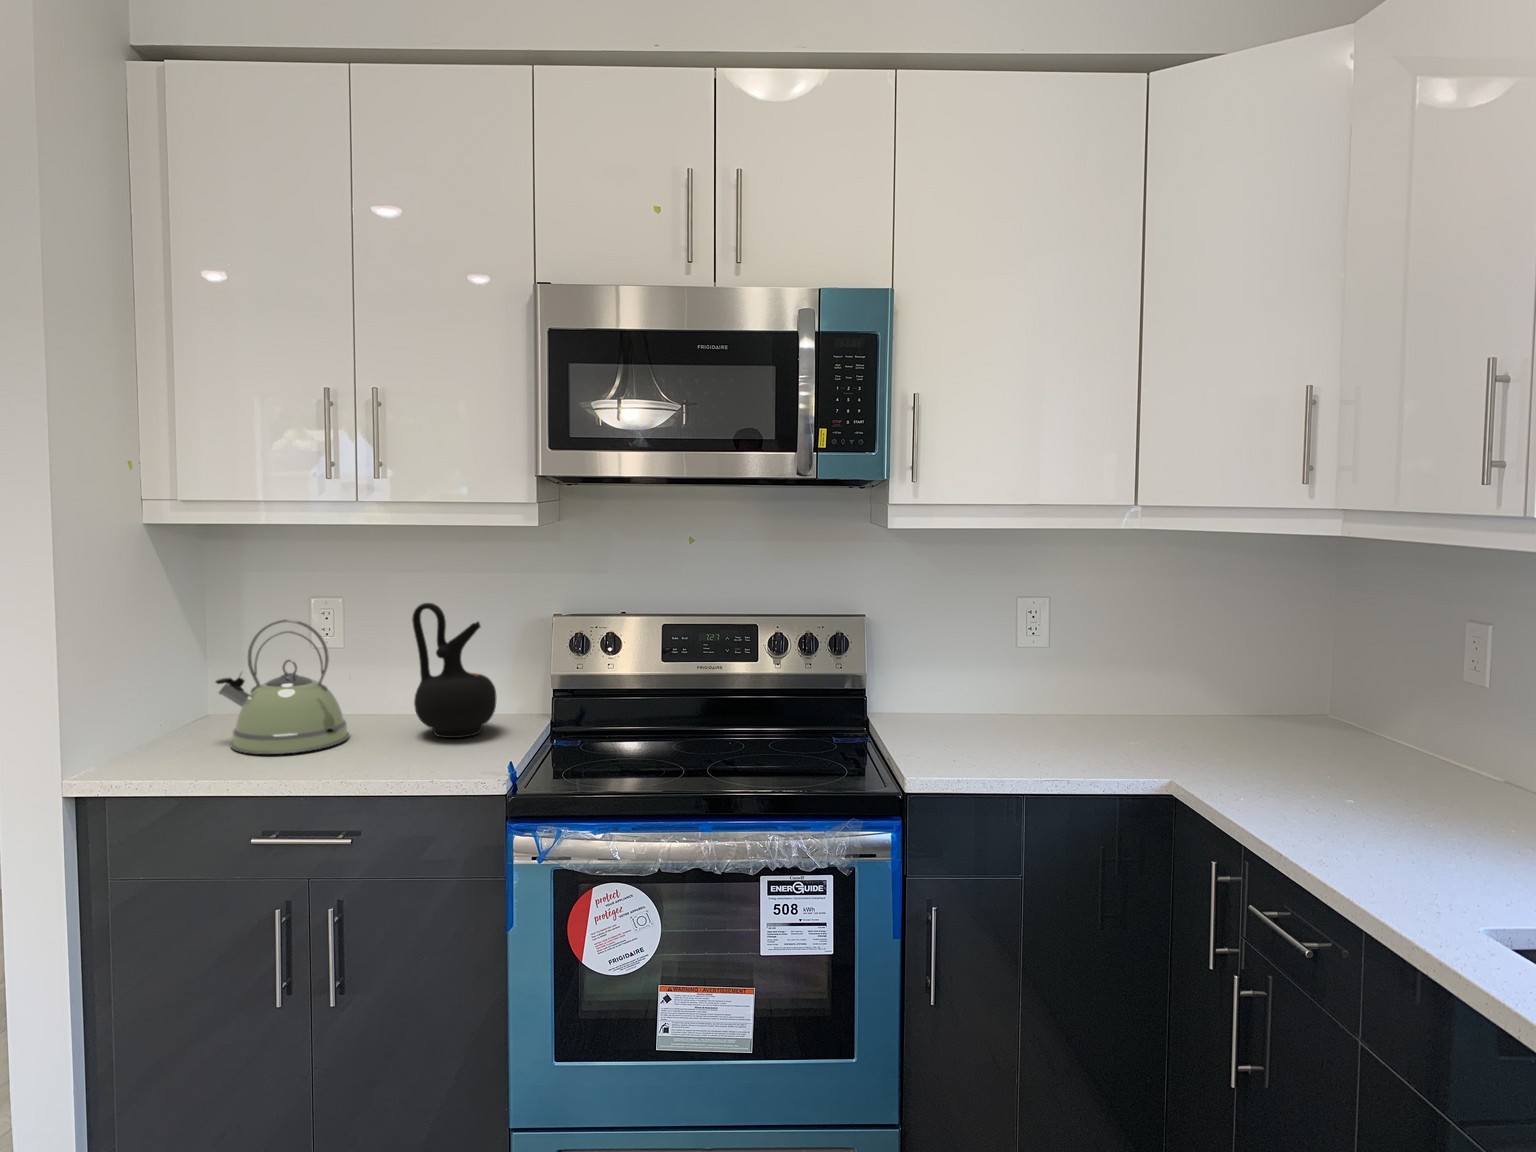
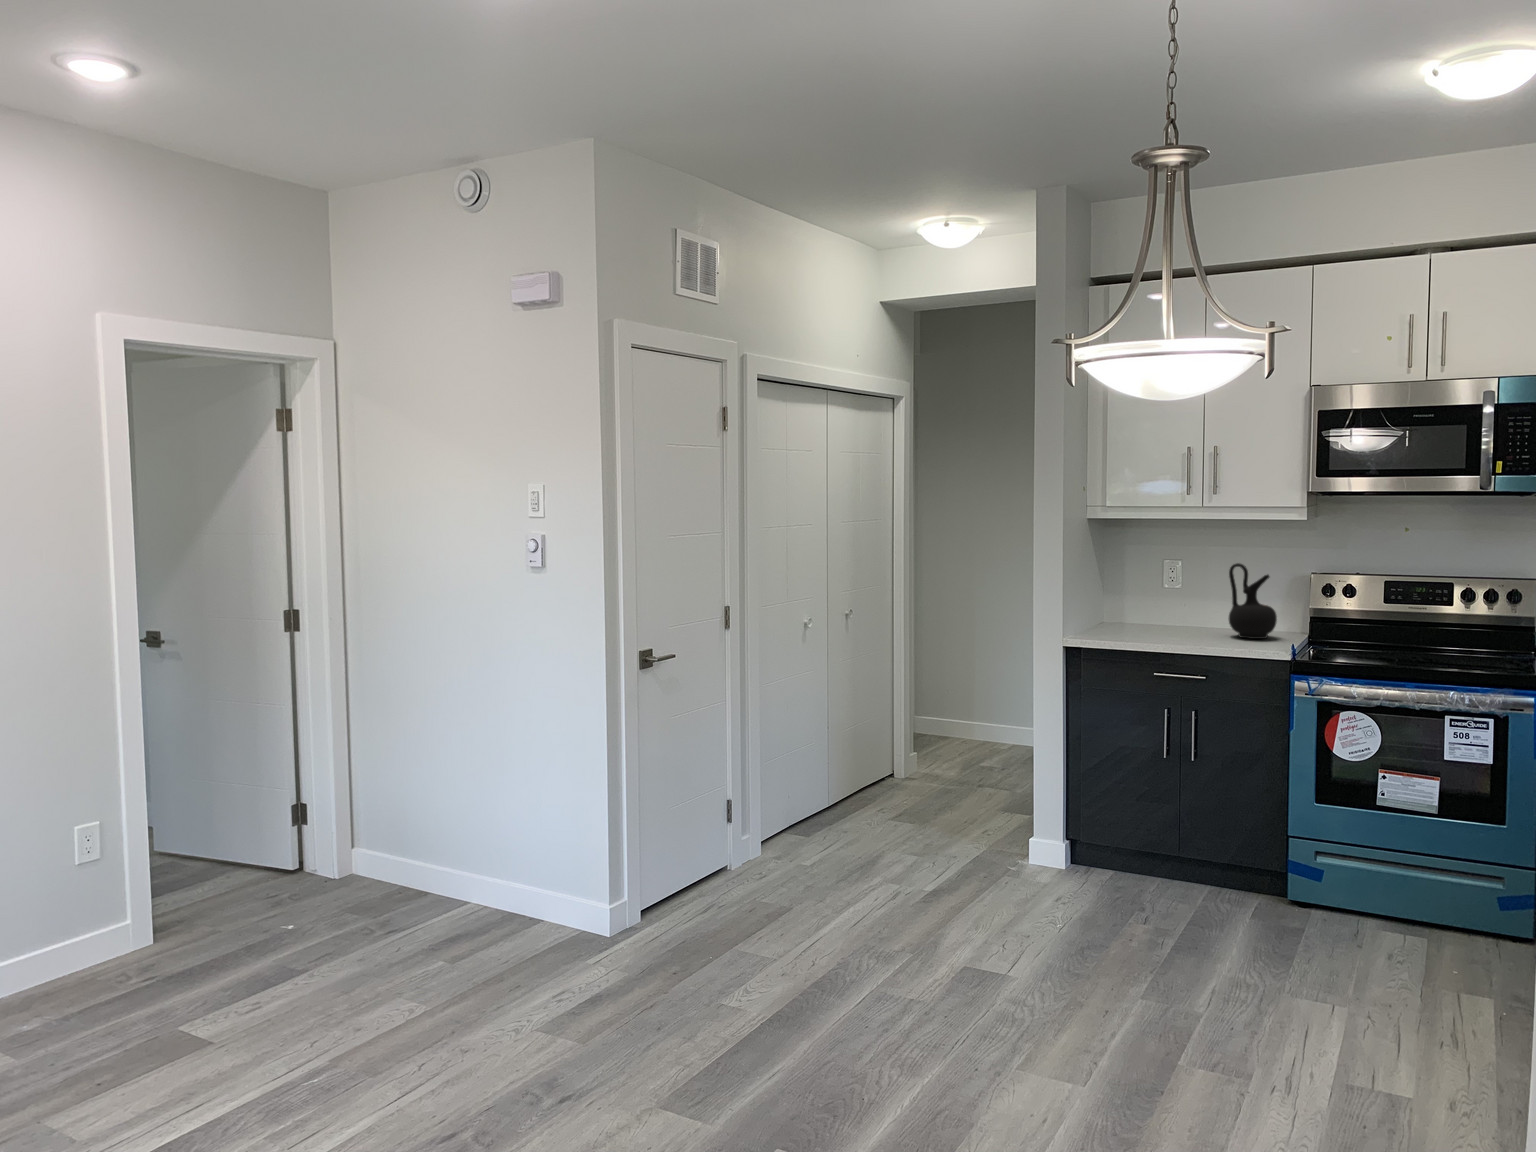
kettle: present [216,619,349,754] -> none [1124,570,1192,637]

